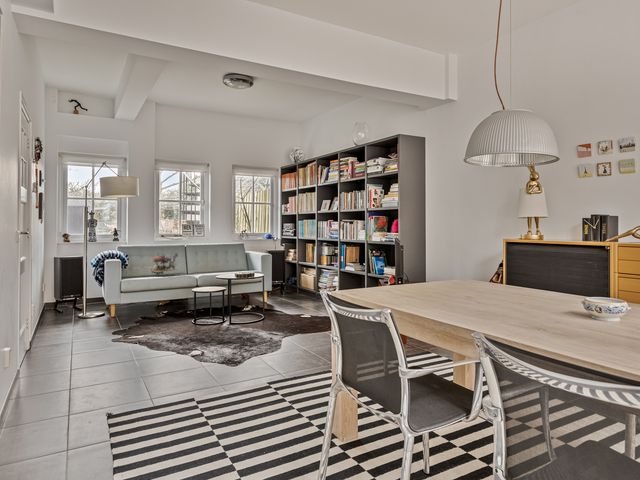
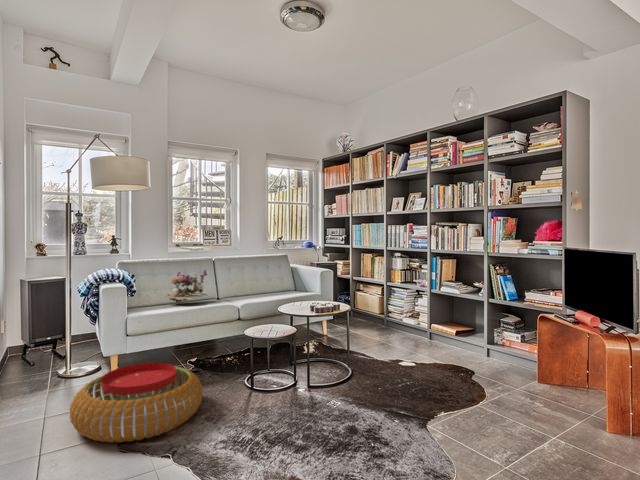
pouf: none [82,304,158,340] -> present [70,363,203,443]

